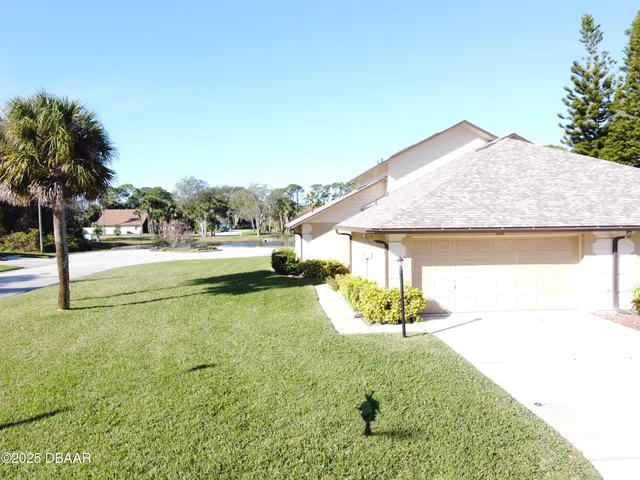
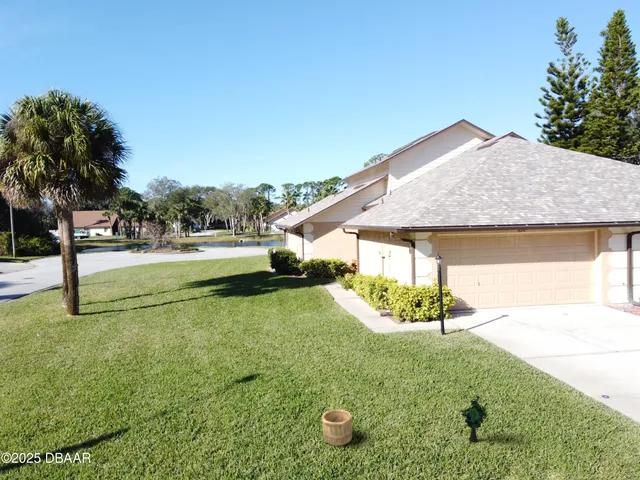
wooden bucket: none [225,399,254,432] -> present [322,409,352,446]

